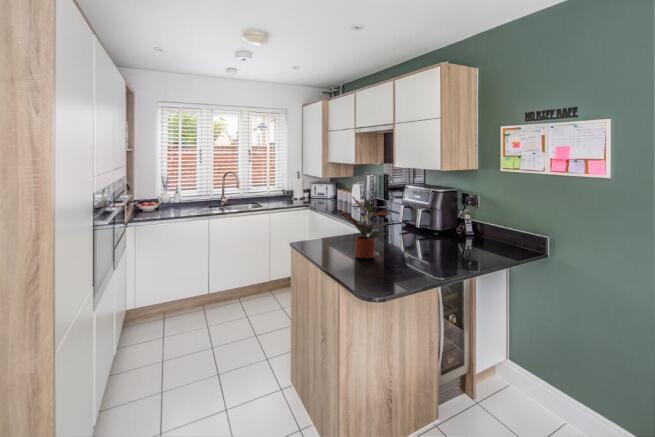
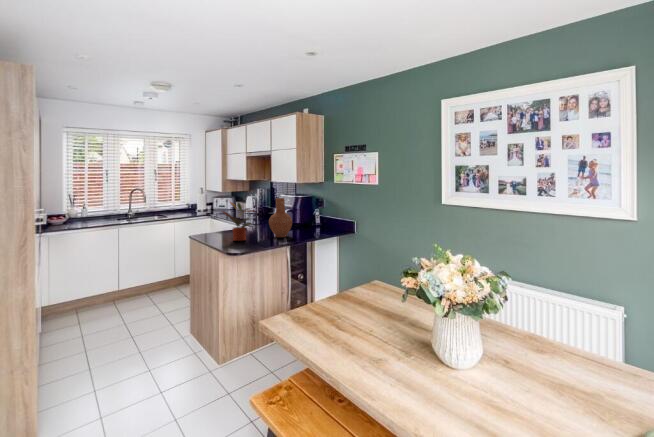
vase: none [406,194,442,254] -> present [269,198,292,237]

